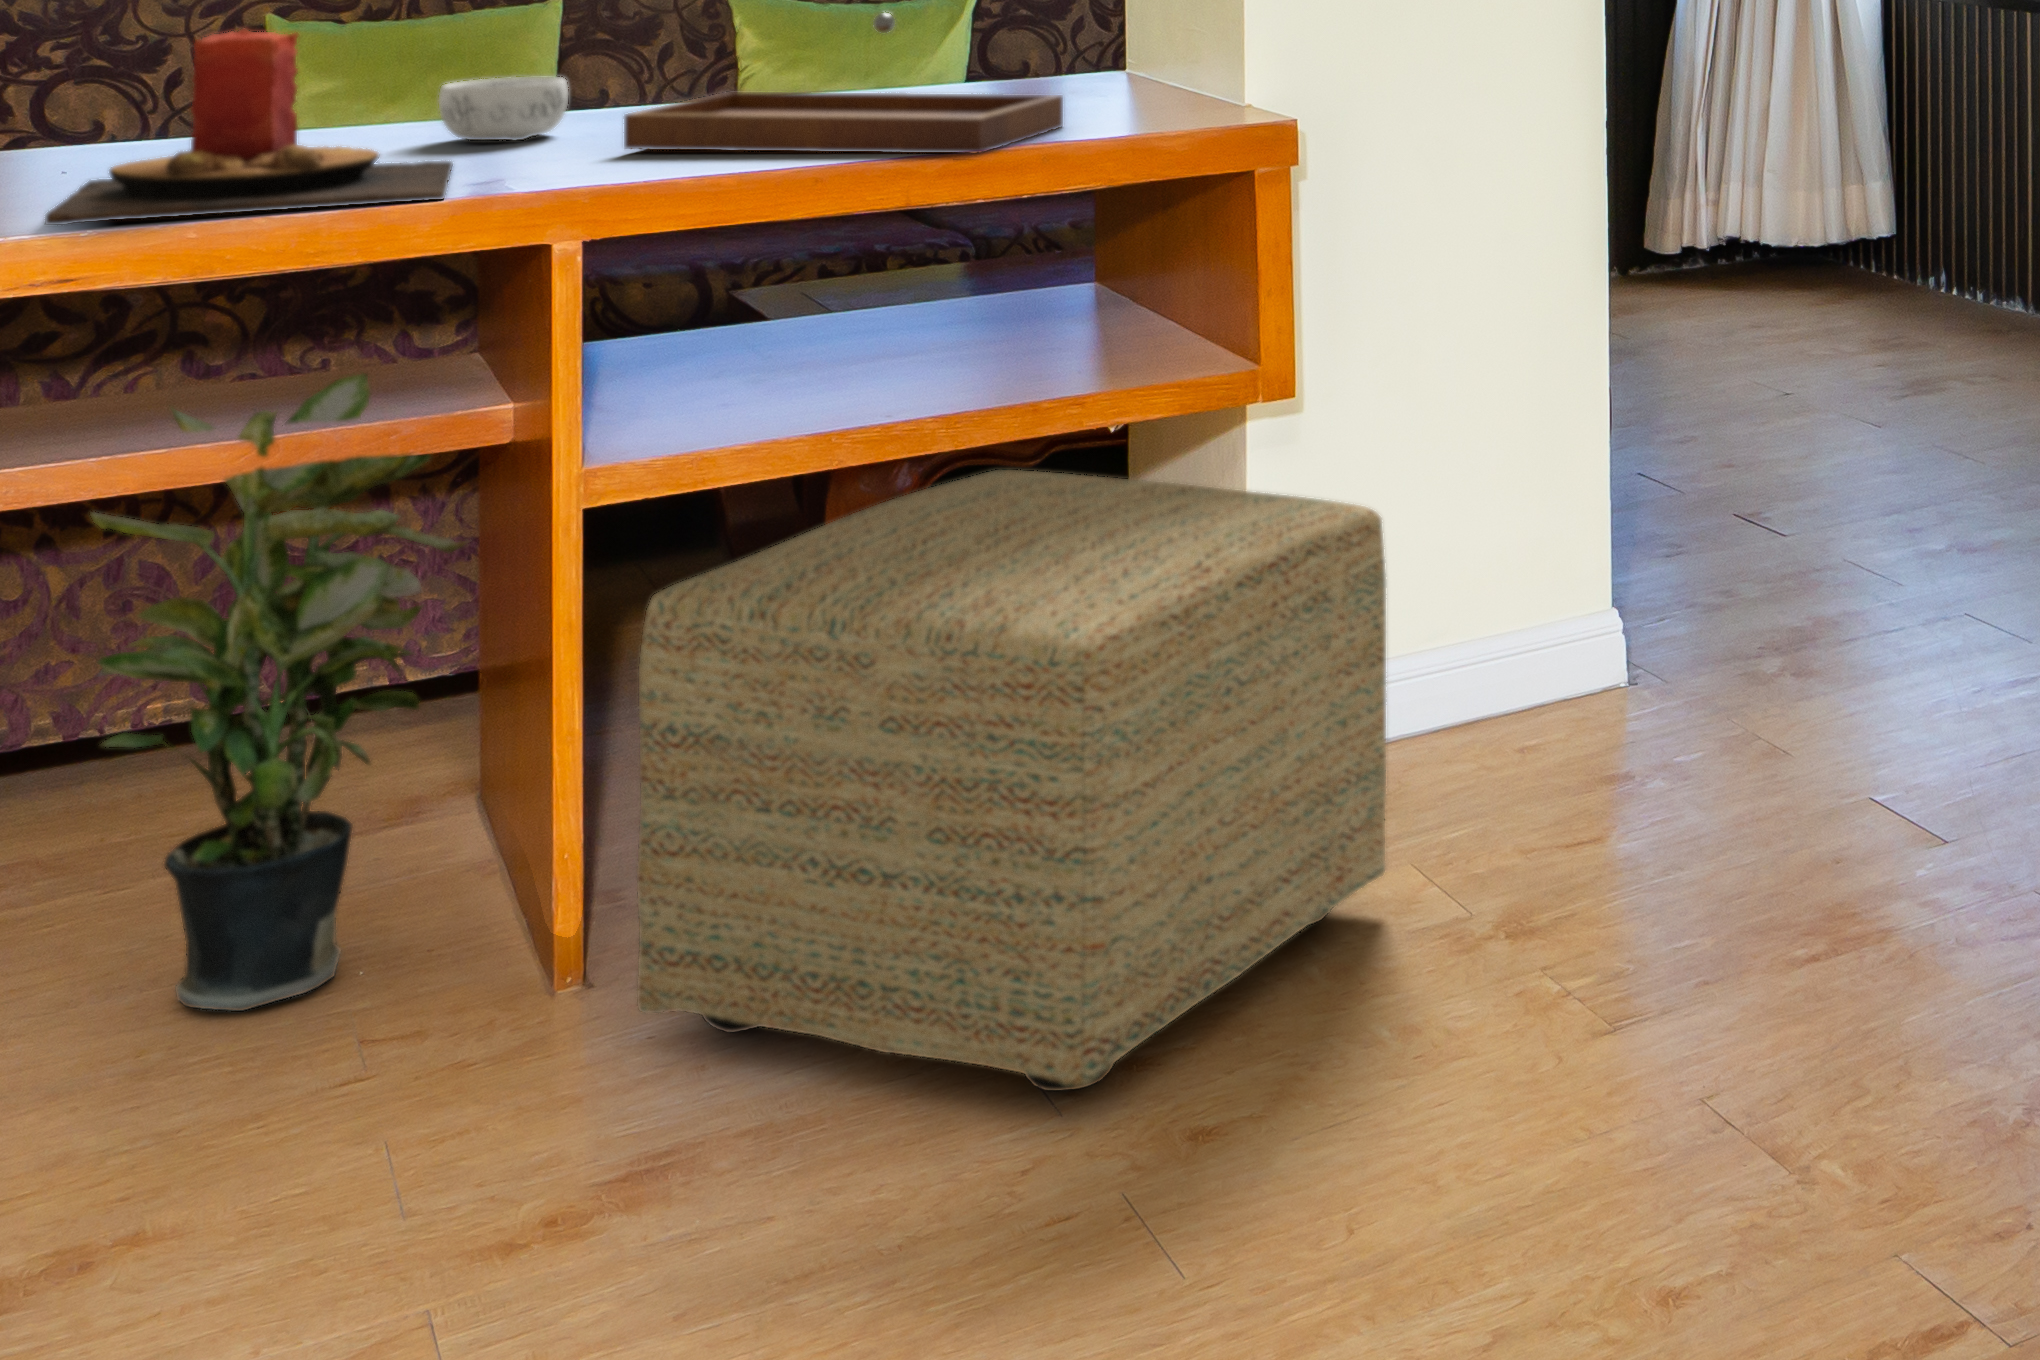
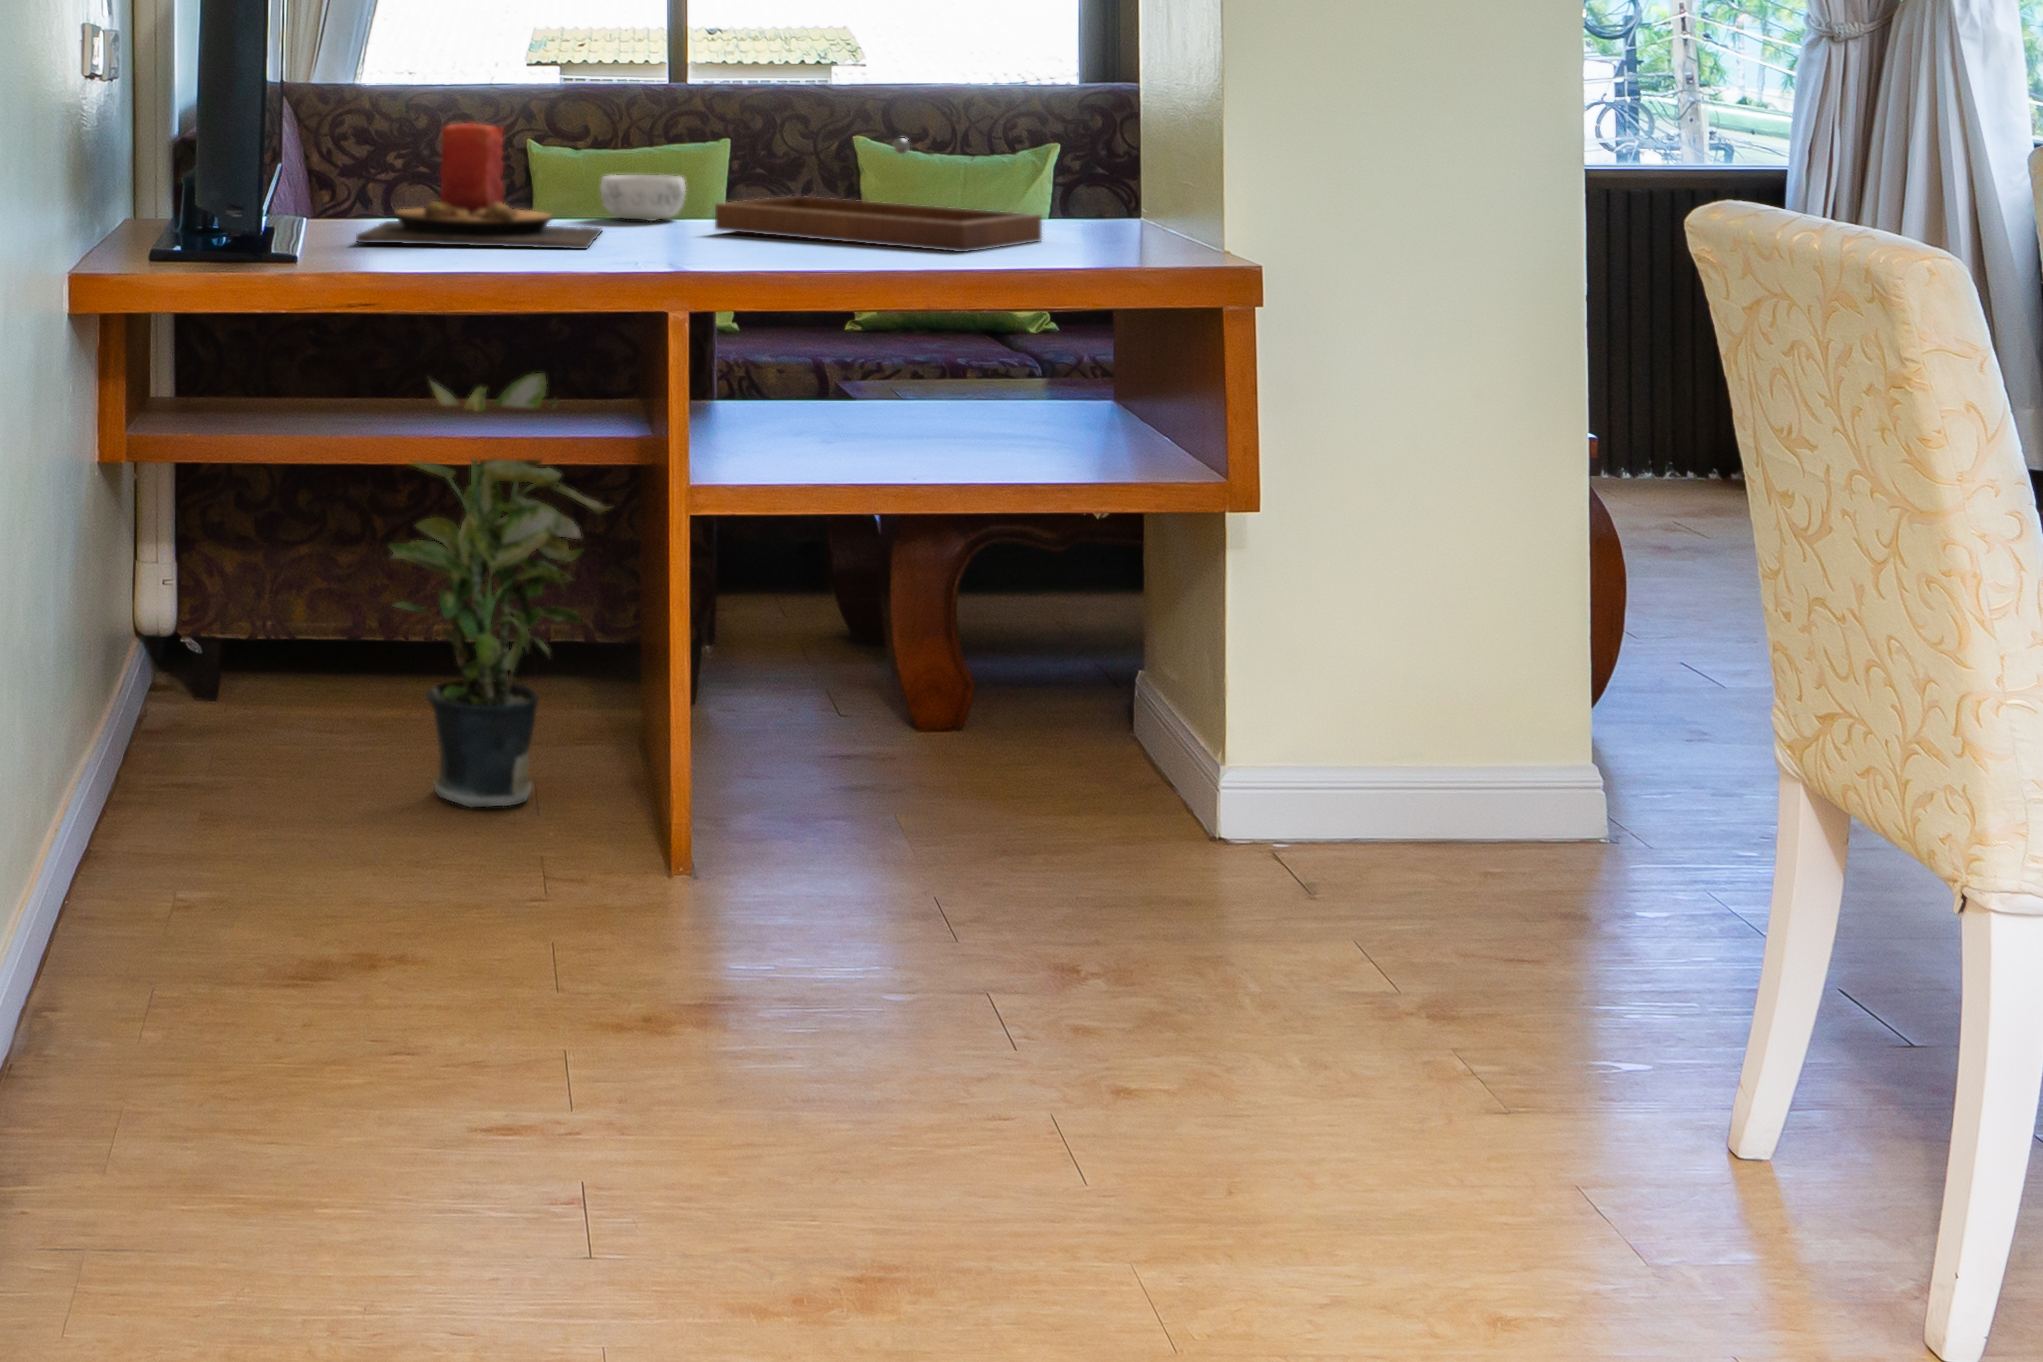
ottoman: present [637,470,1386,1091] -> none [706,516,1297,993]

